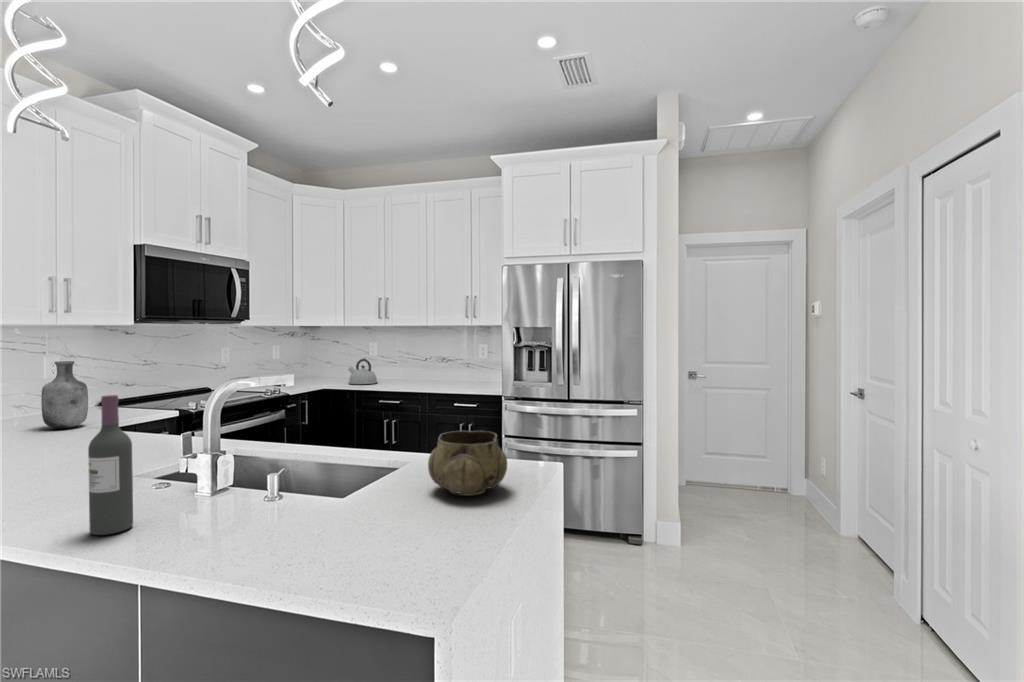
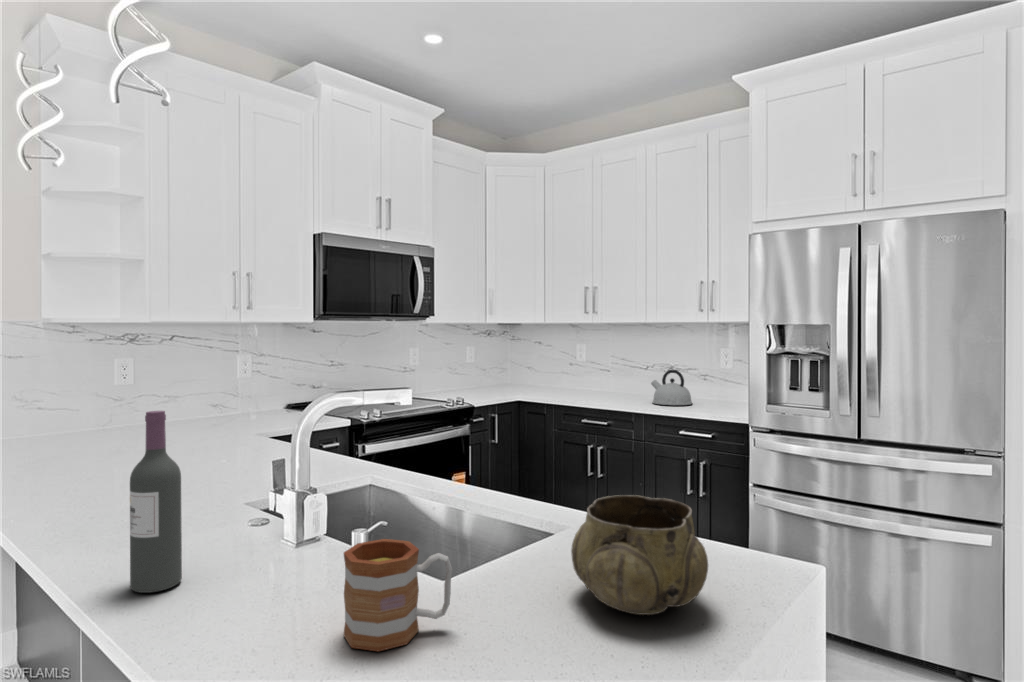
kettle: present [349,359,377,384] -> present [651,370,692,405]
vase: present [41,361,88,428] -> none [215,361,257,433]
mug: none [293,467,364,535] -> present [344,539,452,652]

